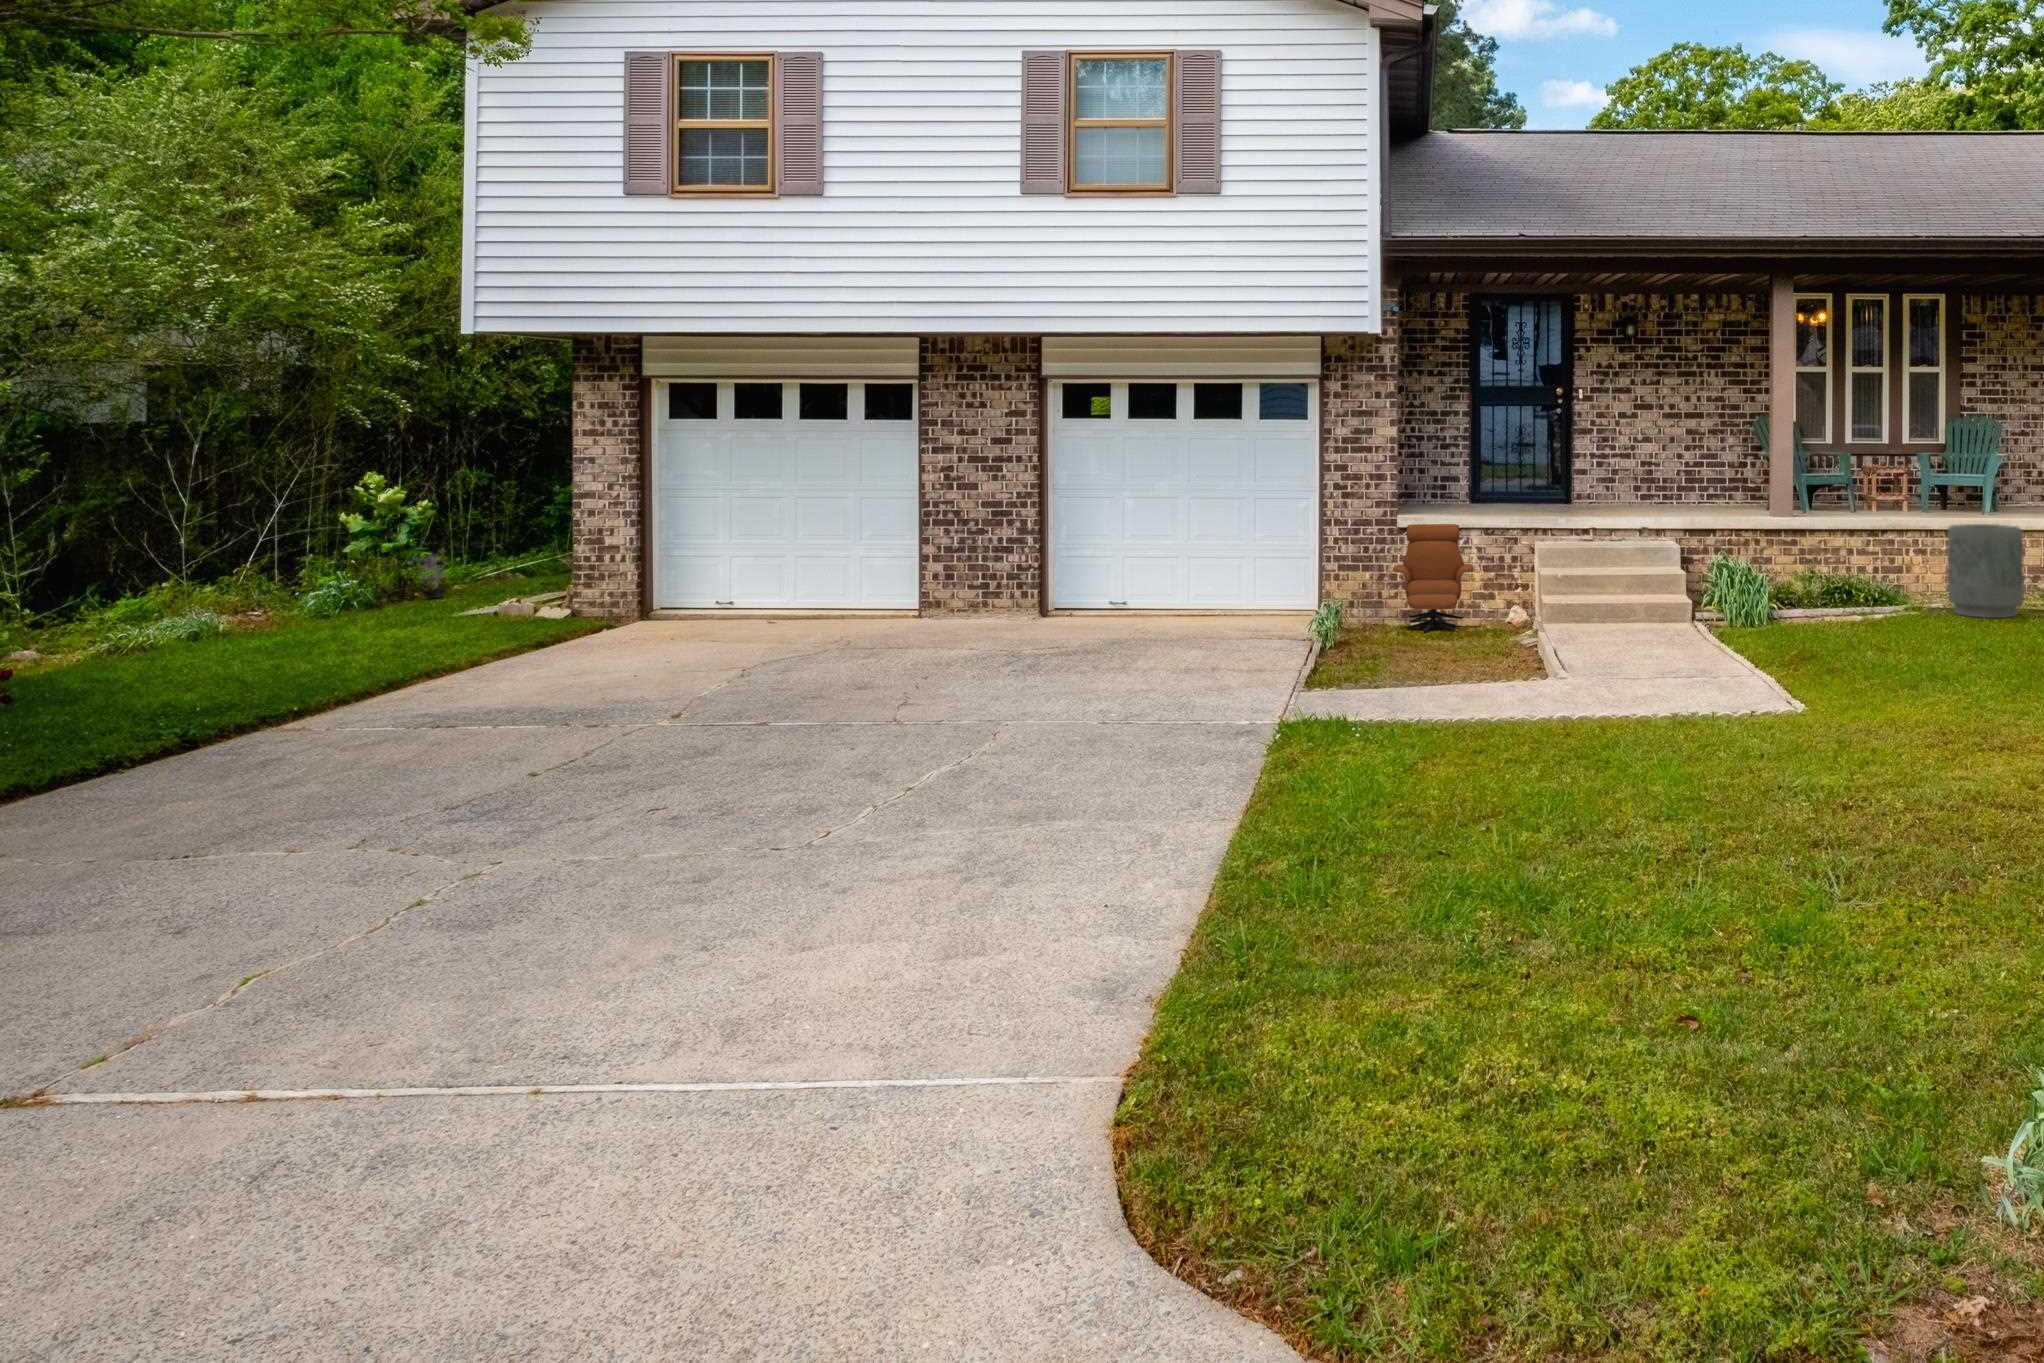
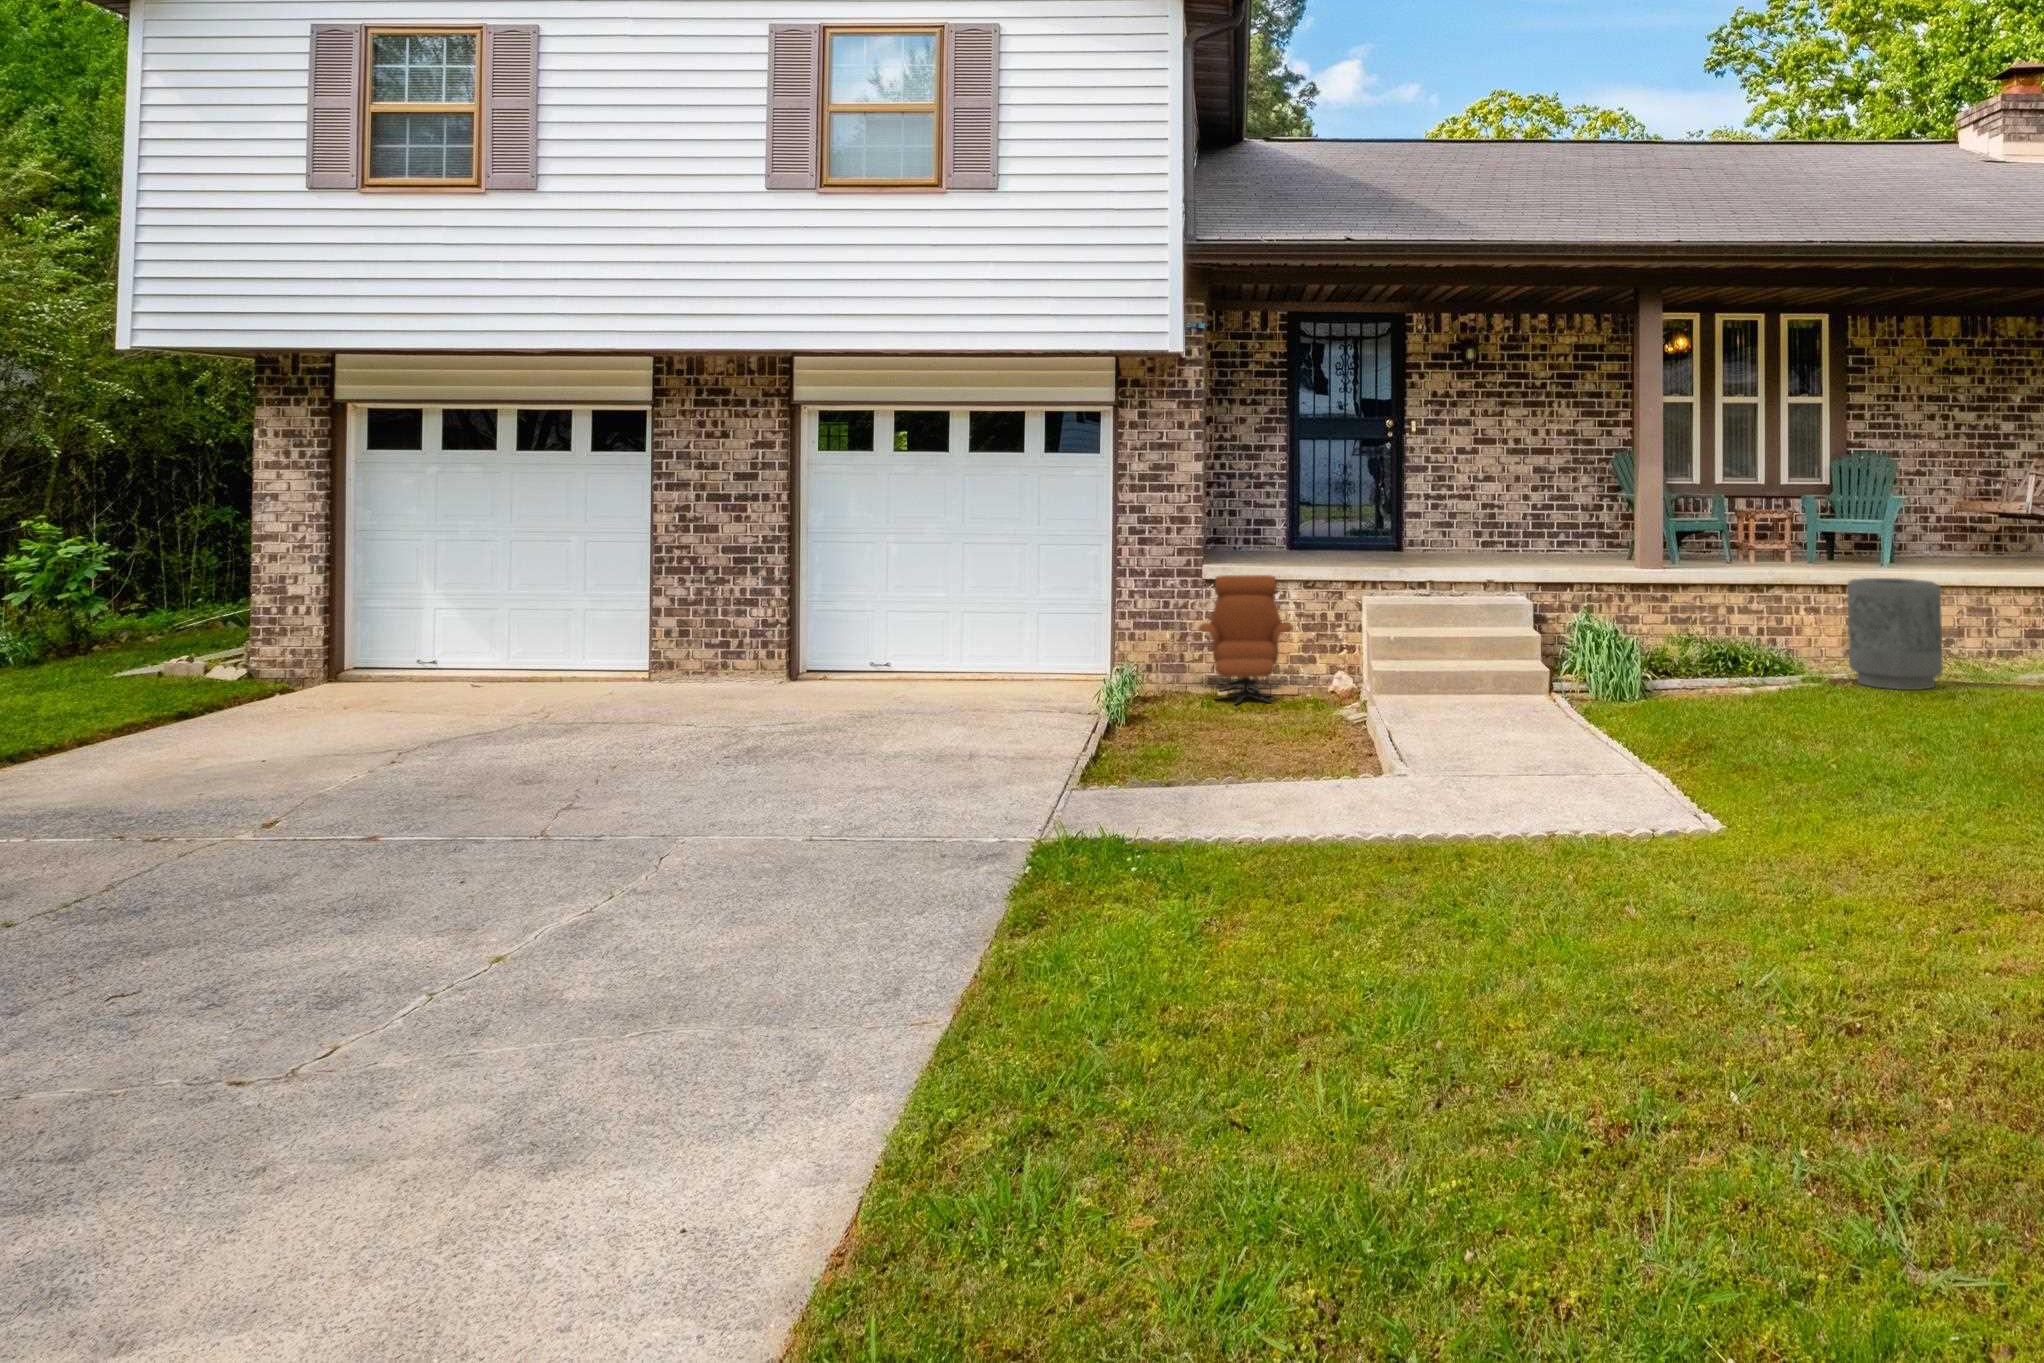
potted plant: present [409,556,447,598] -> none [78,598,132,653]

